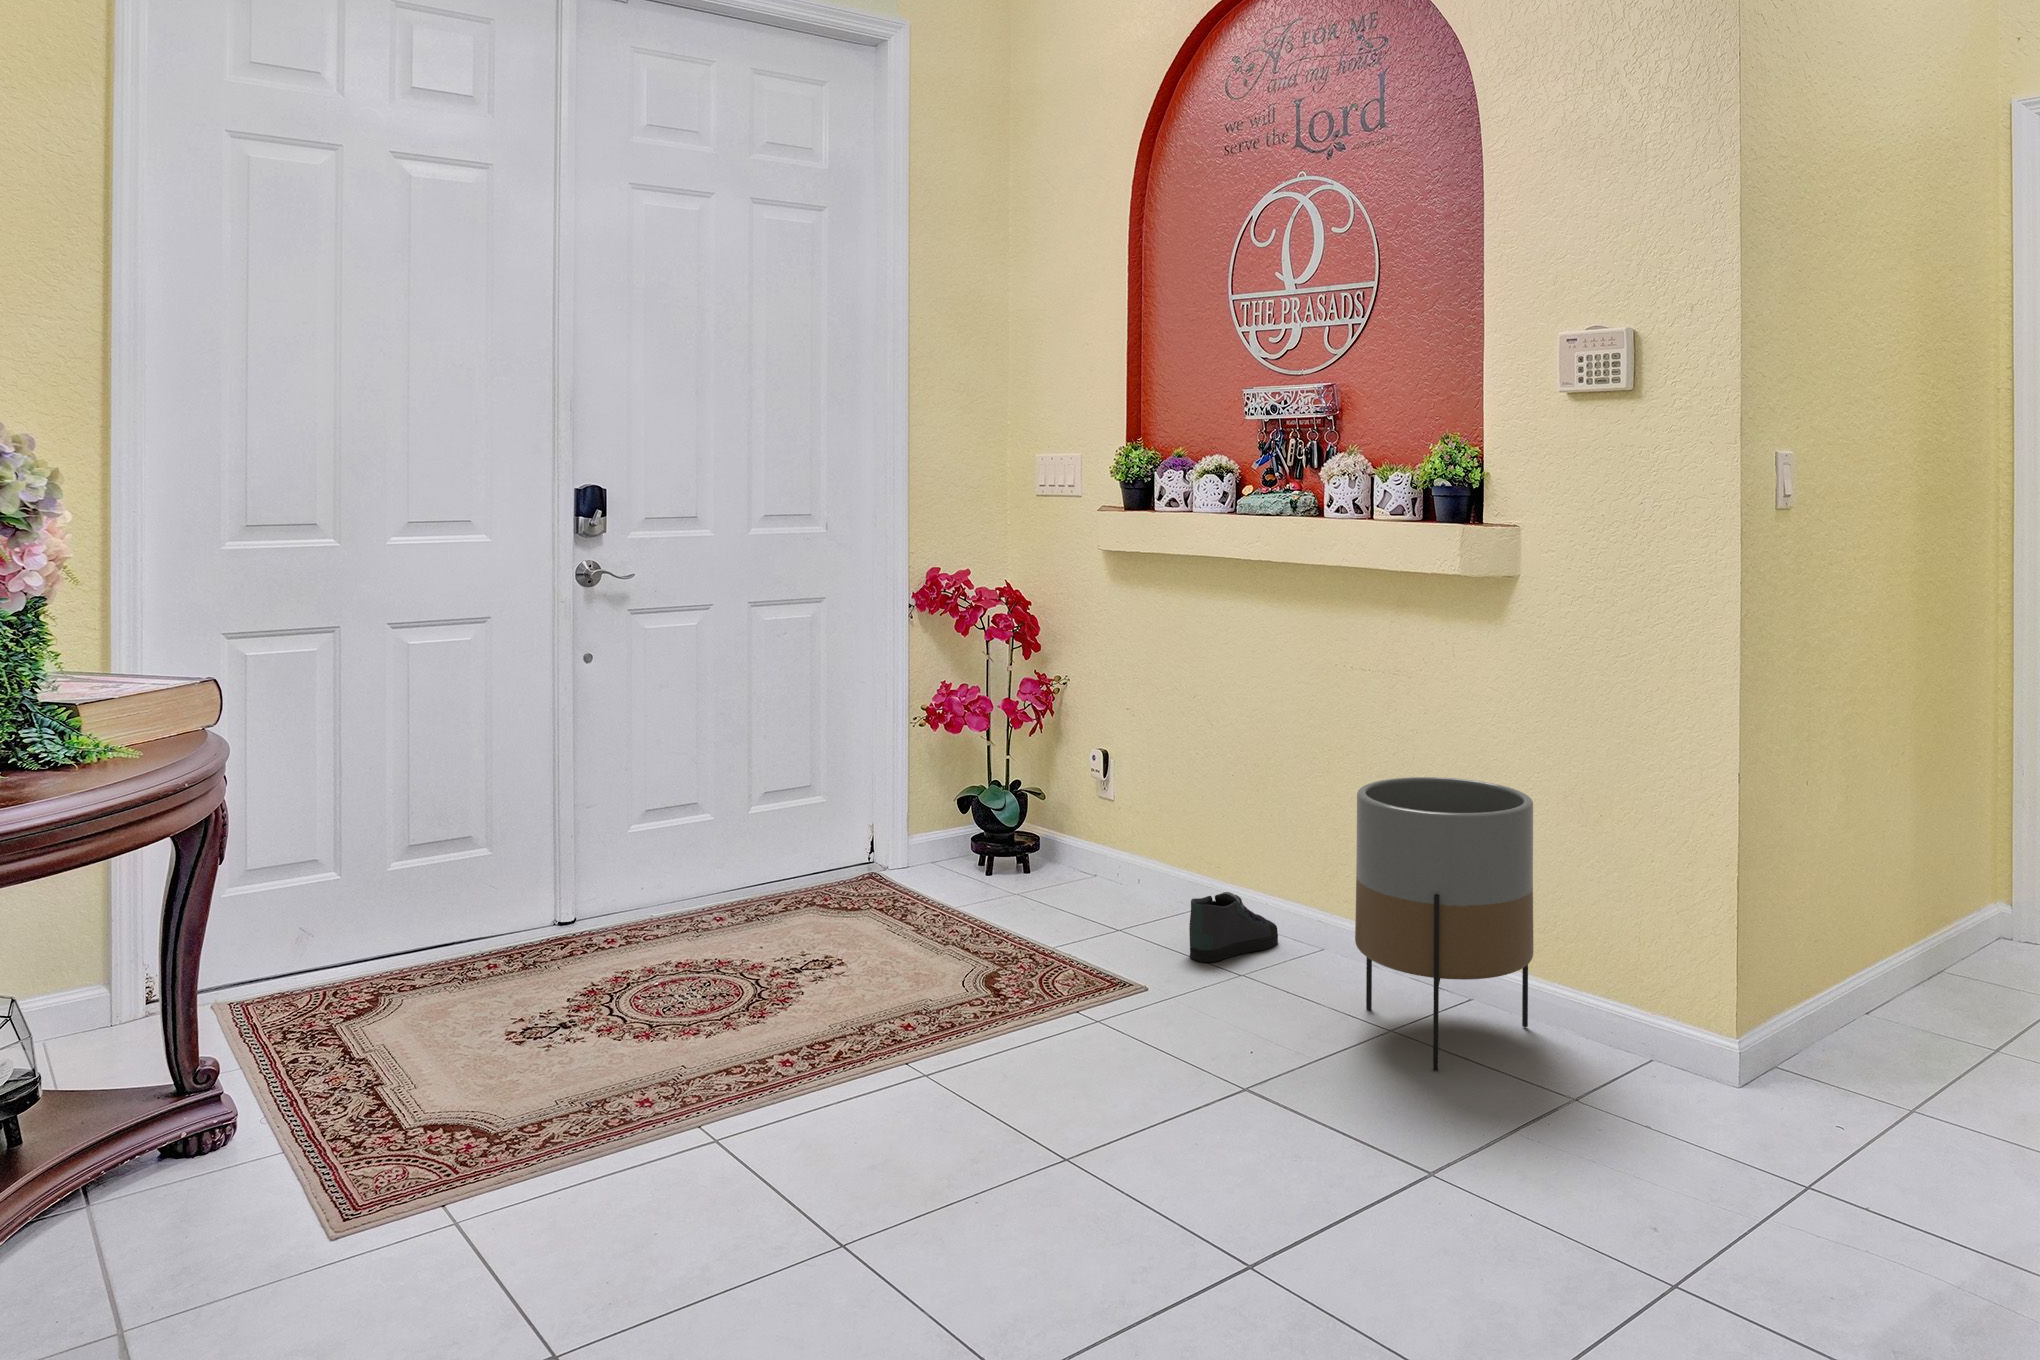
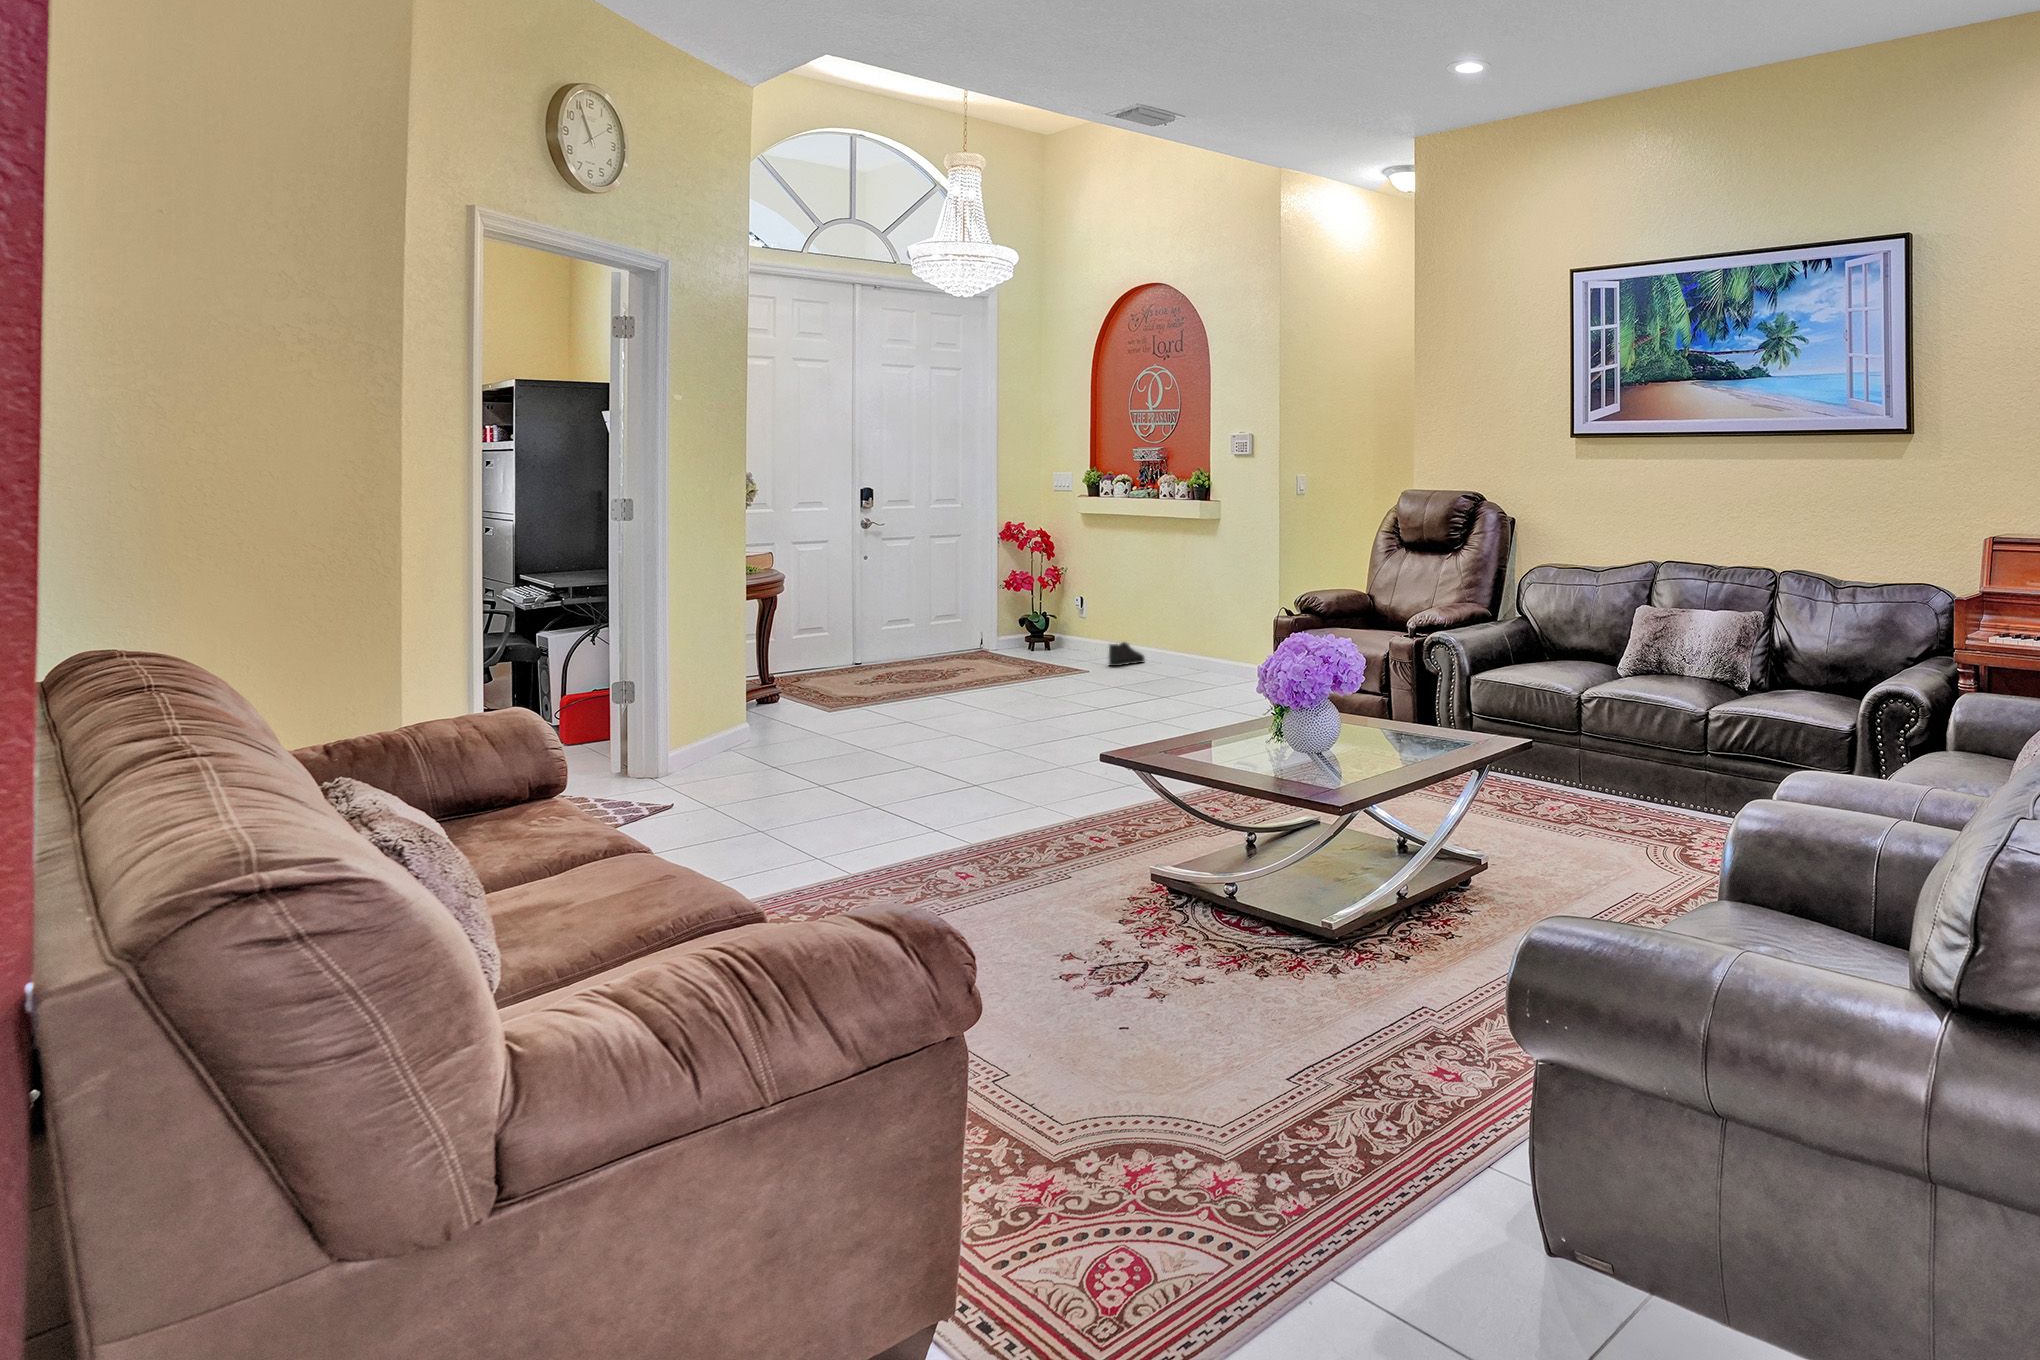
planter: present [1355,777,1533,1070] -> none [1159,591,1221,682]

